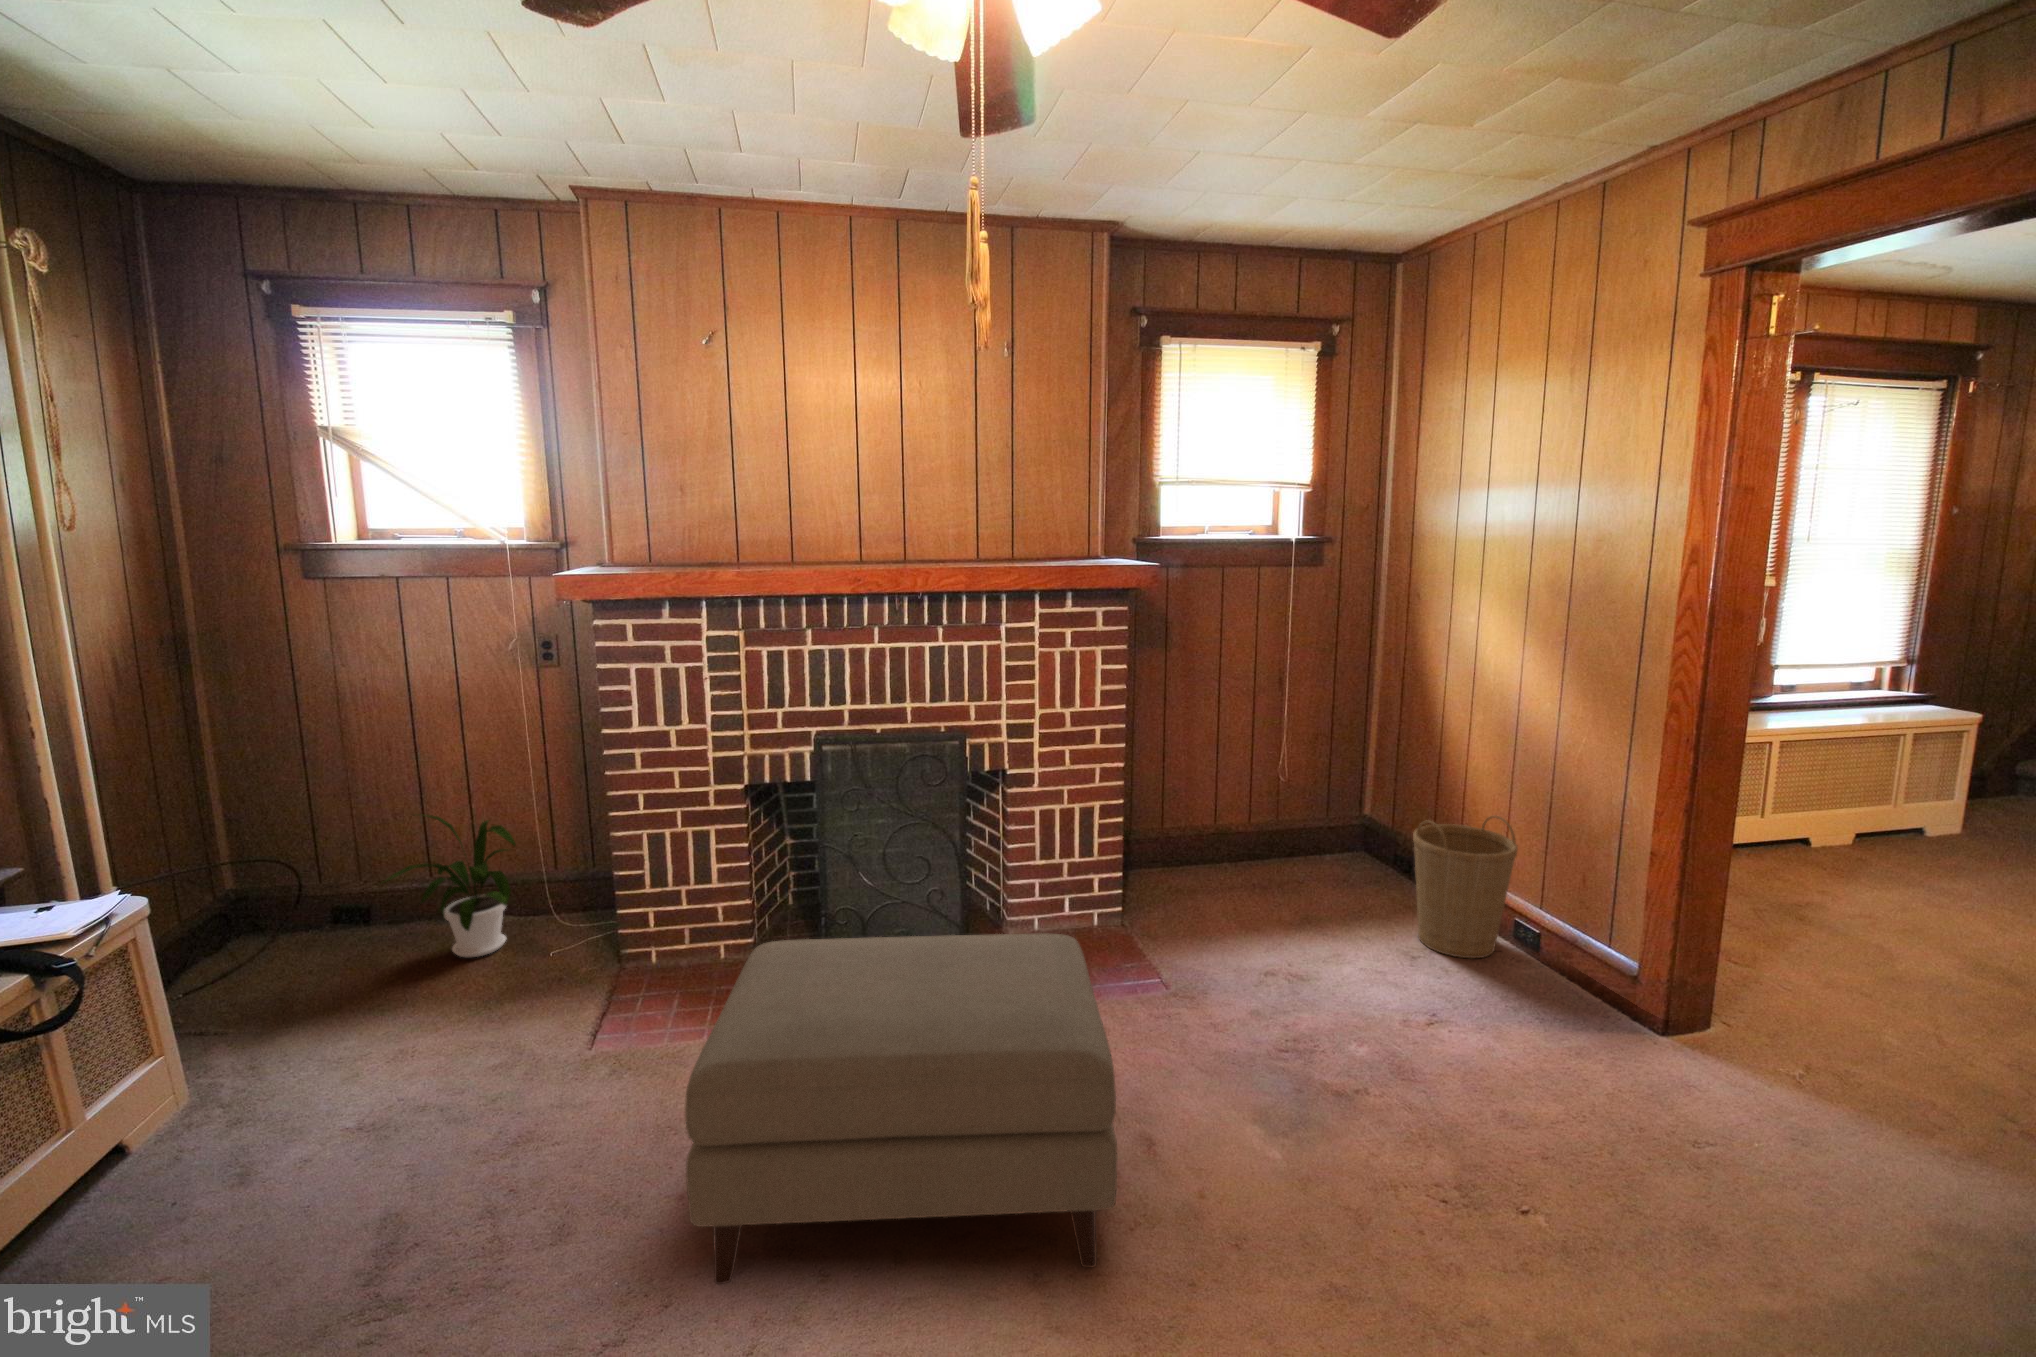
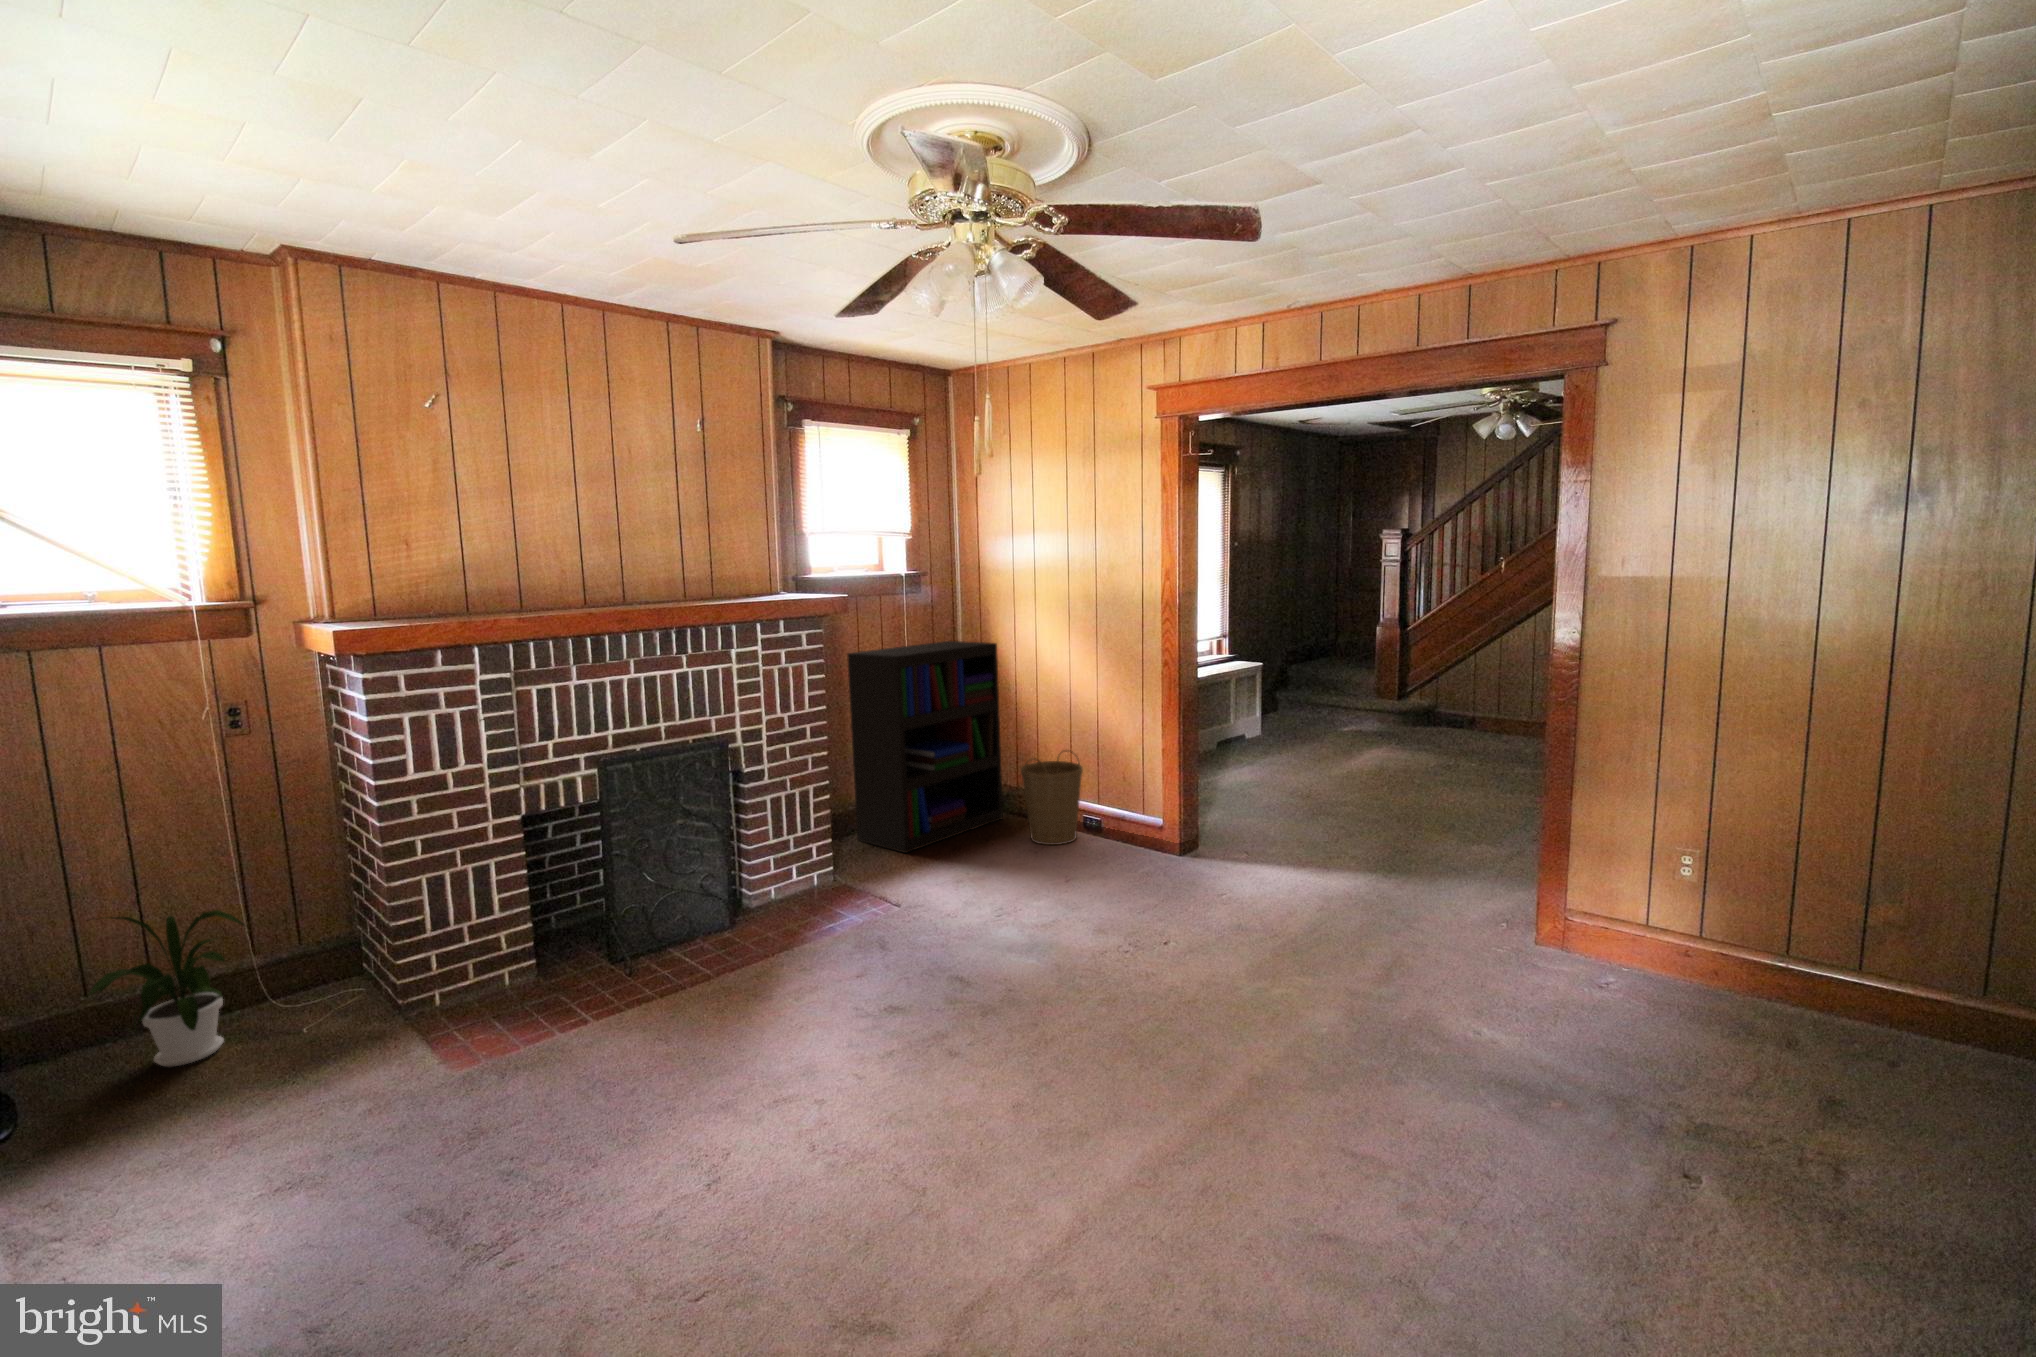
bookshelf: none [1186,630,1415,909] -> present [847,641,1003,853]
ottoman: present [685,933,1117,1284] -> none [653,852,979,1119]

